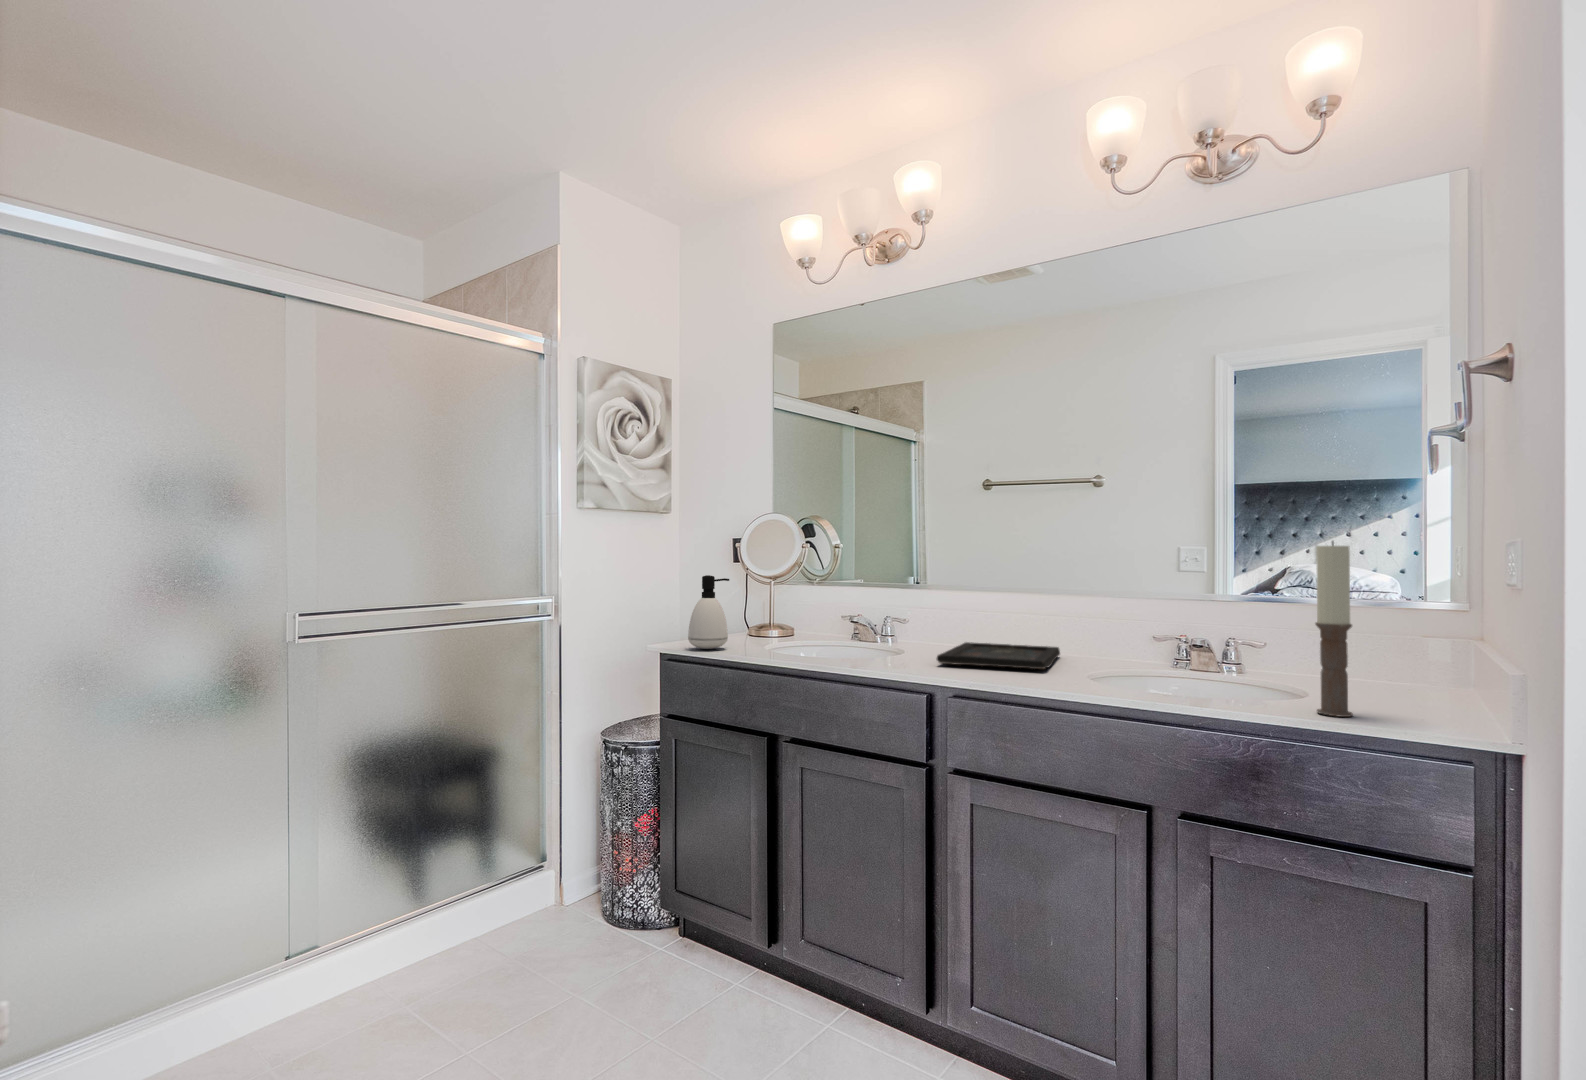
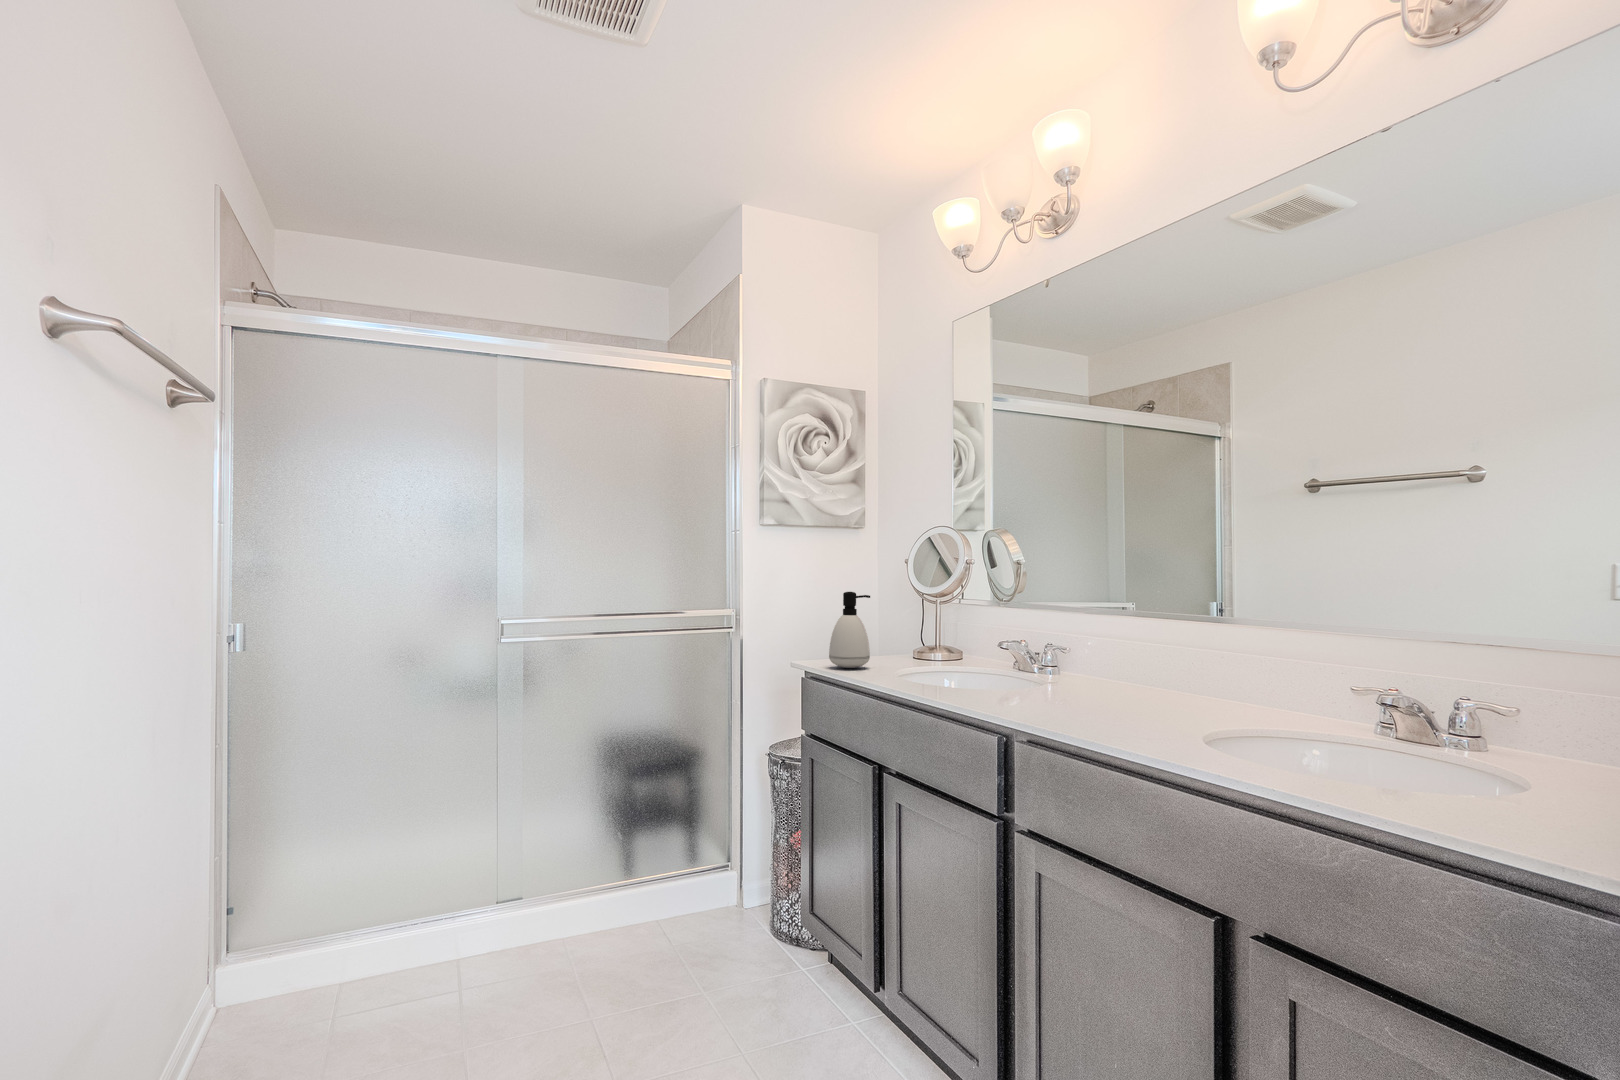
candle: present [1316,541,1353,717] -> none [1425,549,1488,826]
tray: present [937,642,1060,669] -> none [1039,678,1239,717]

